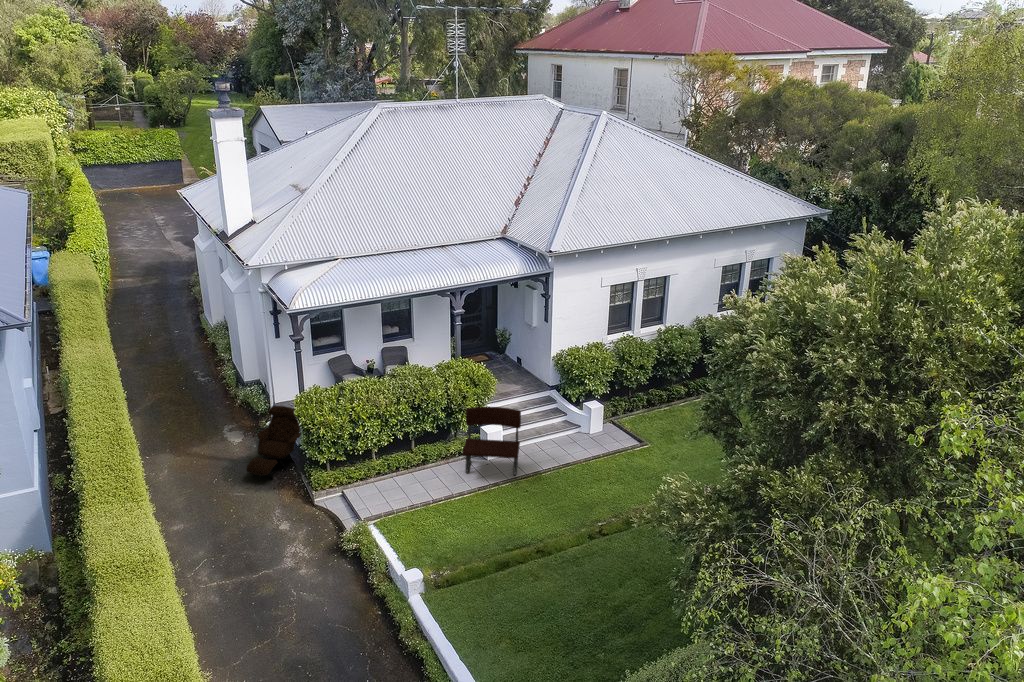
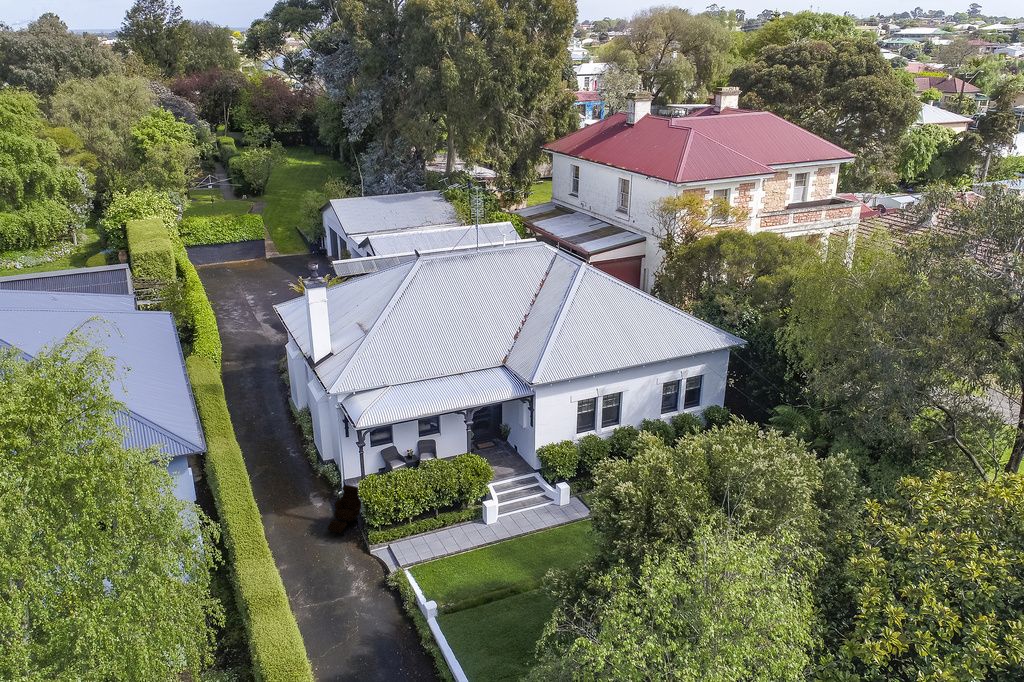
bench: present [462,407,521,476] -> none [467,492,507,538]

